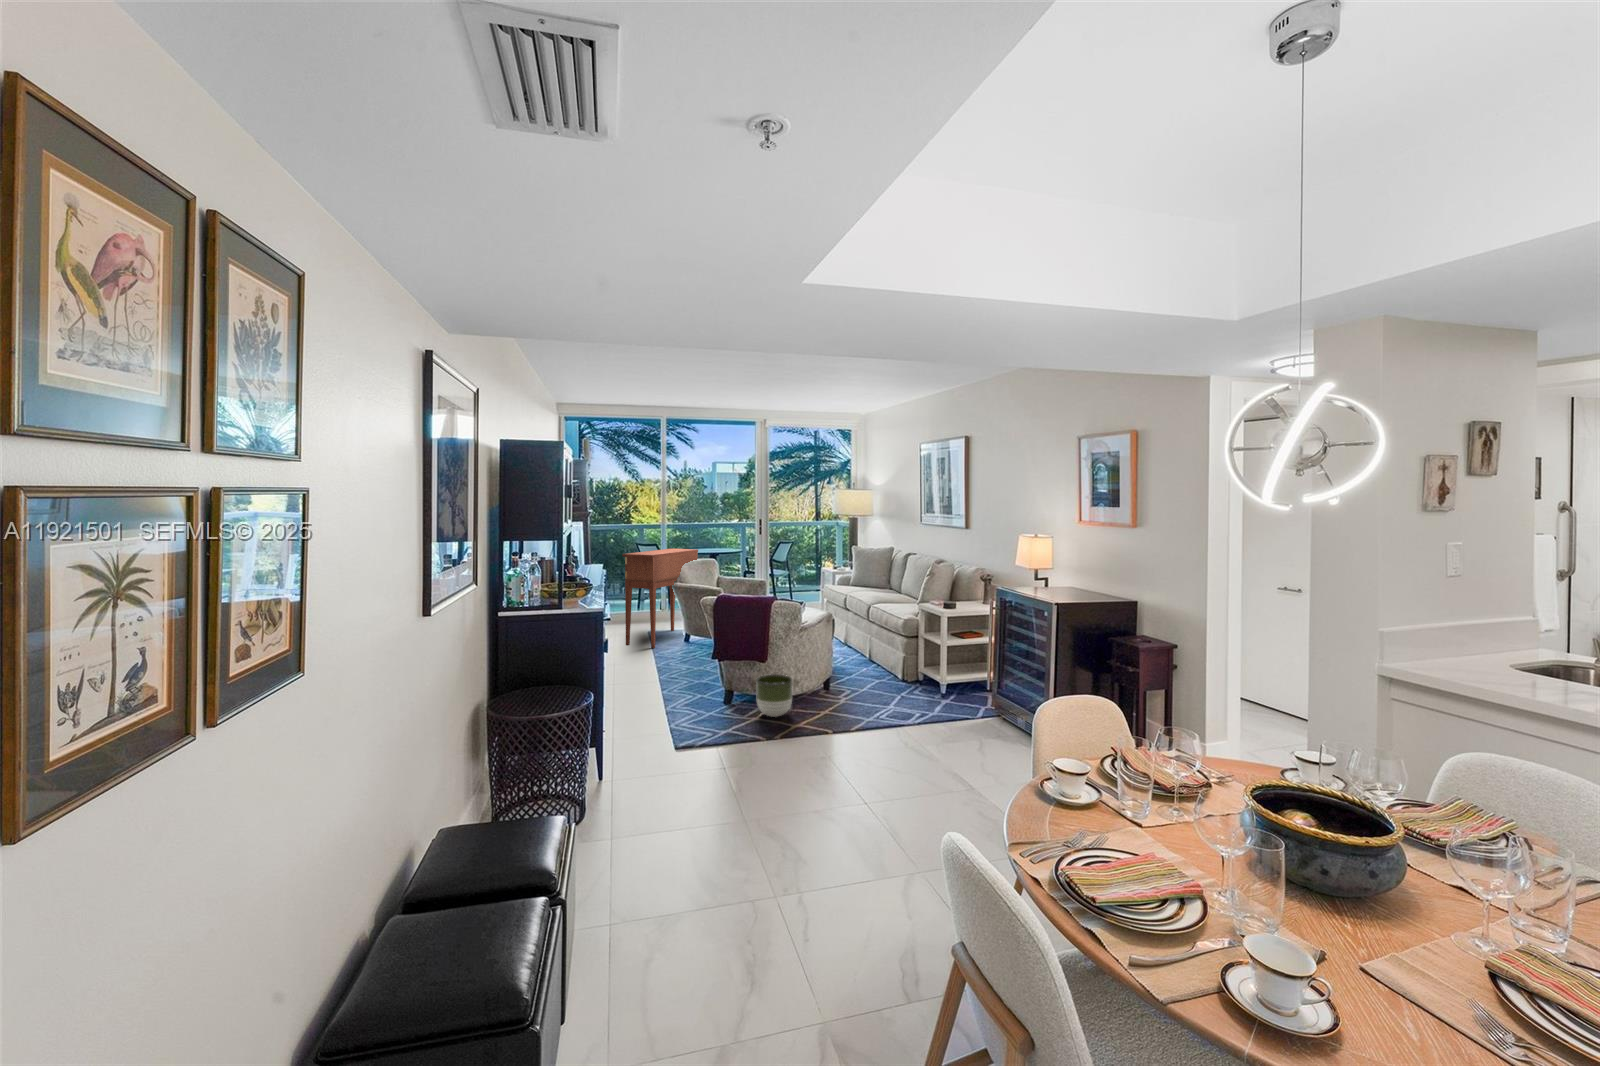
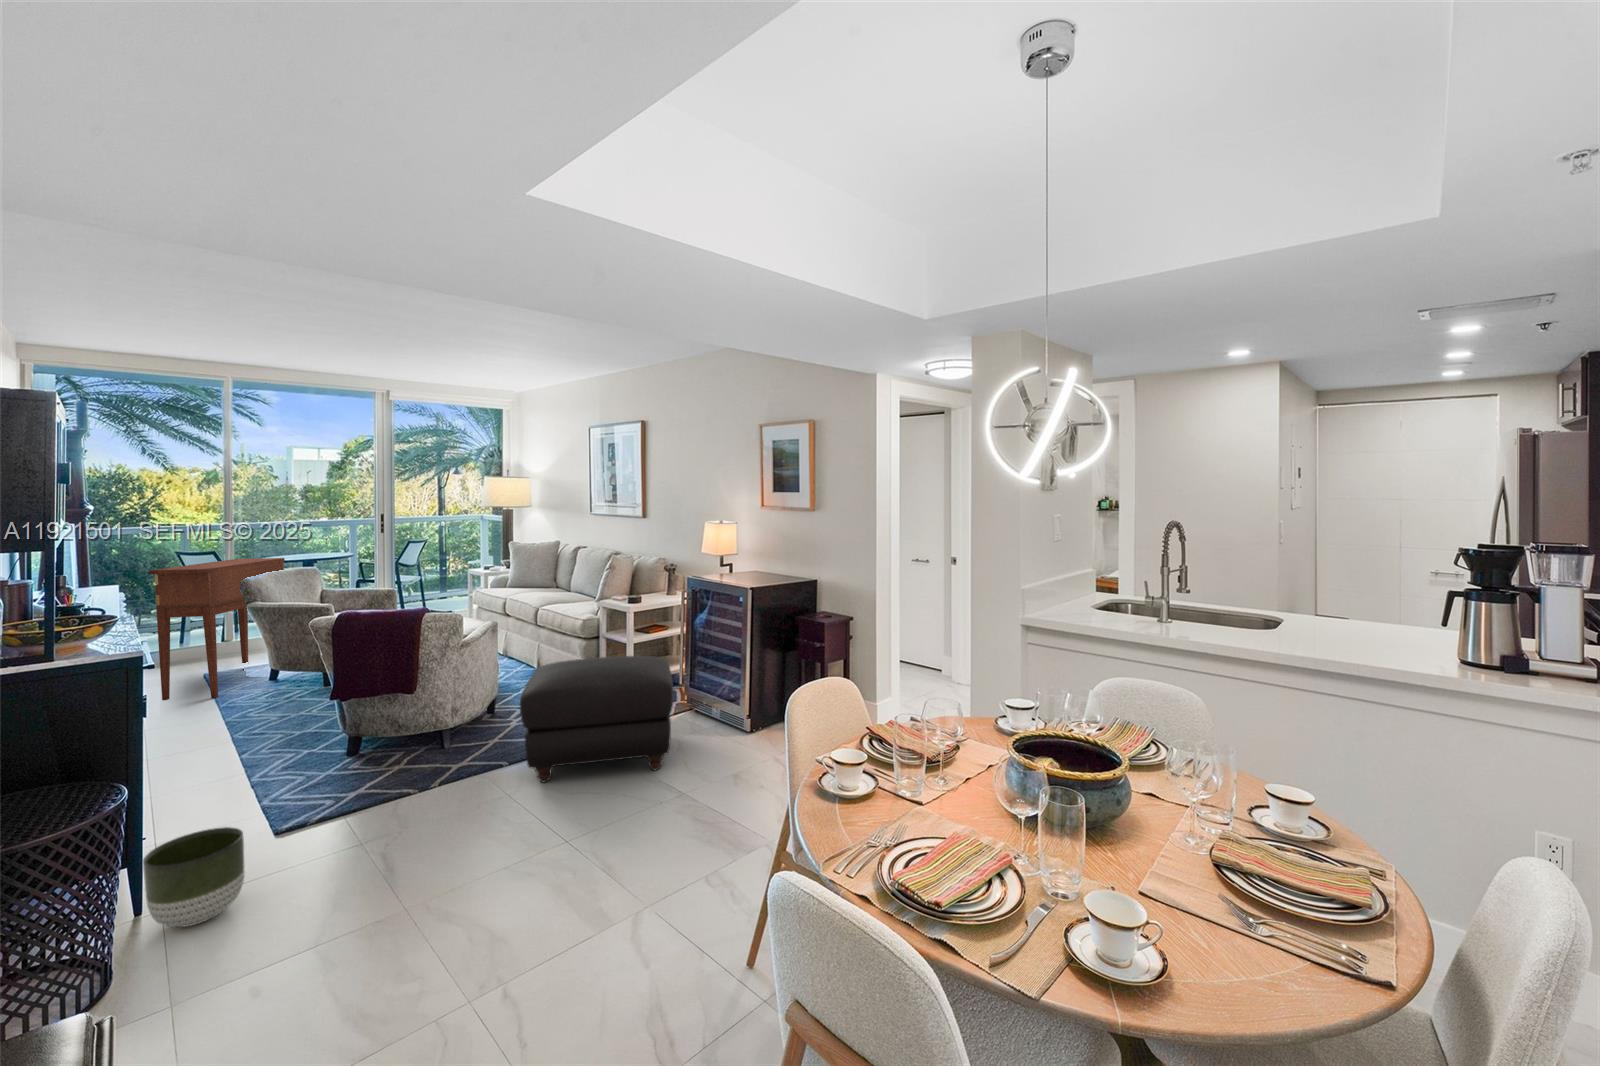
ottoman: none [838,653,972,764] -> present [520,656,673,782]
planter: present [756,674,792,717] -> present [143,827,245,927]

